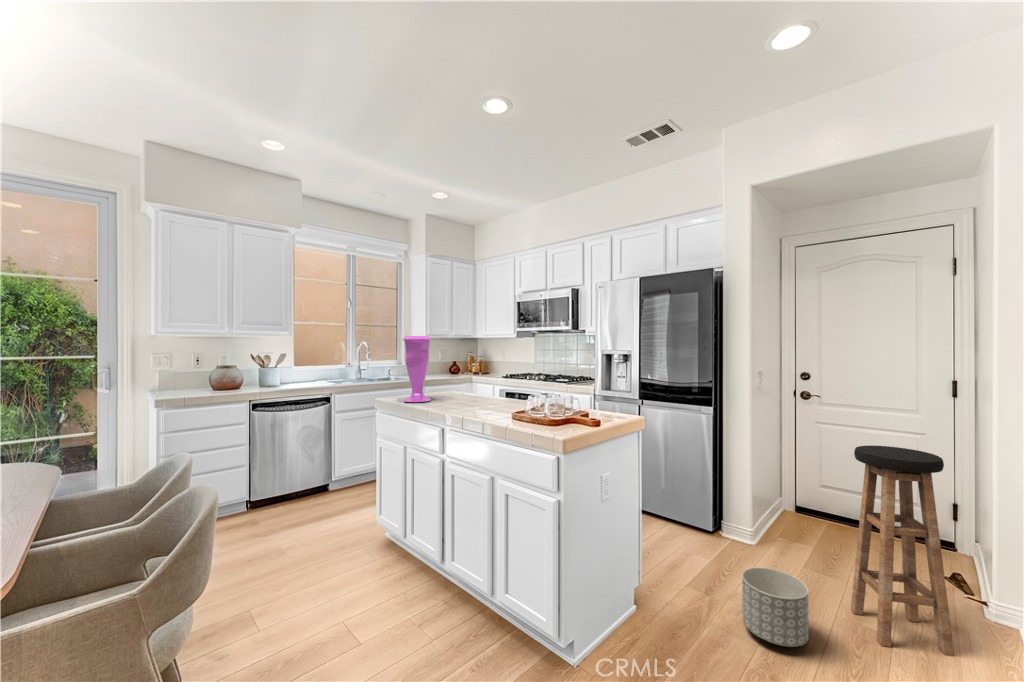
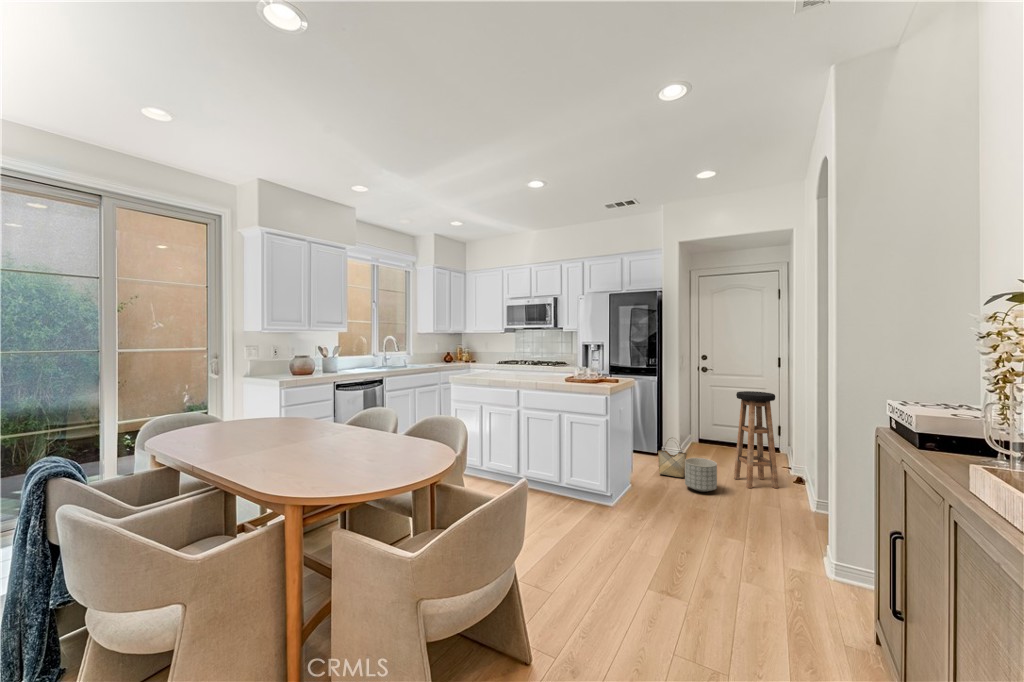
vase: present [403,336,431,402] -> none [474,334,495,377]
woven basket: none [700,518,754,596] -> present [658,438,687,477]

